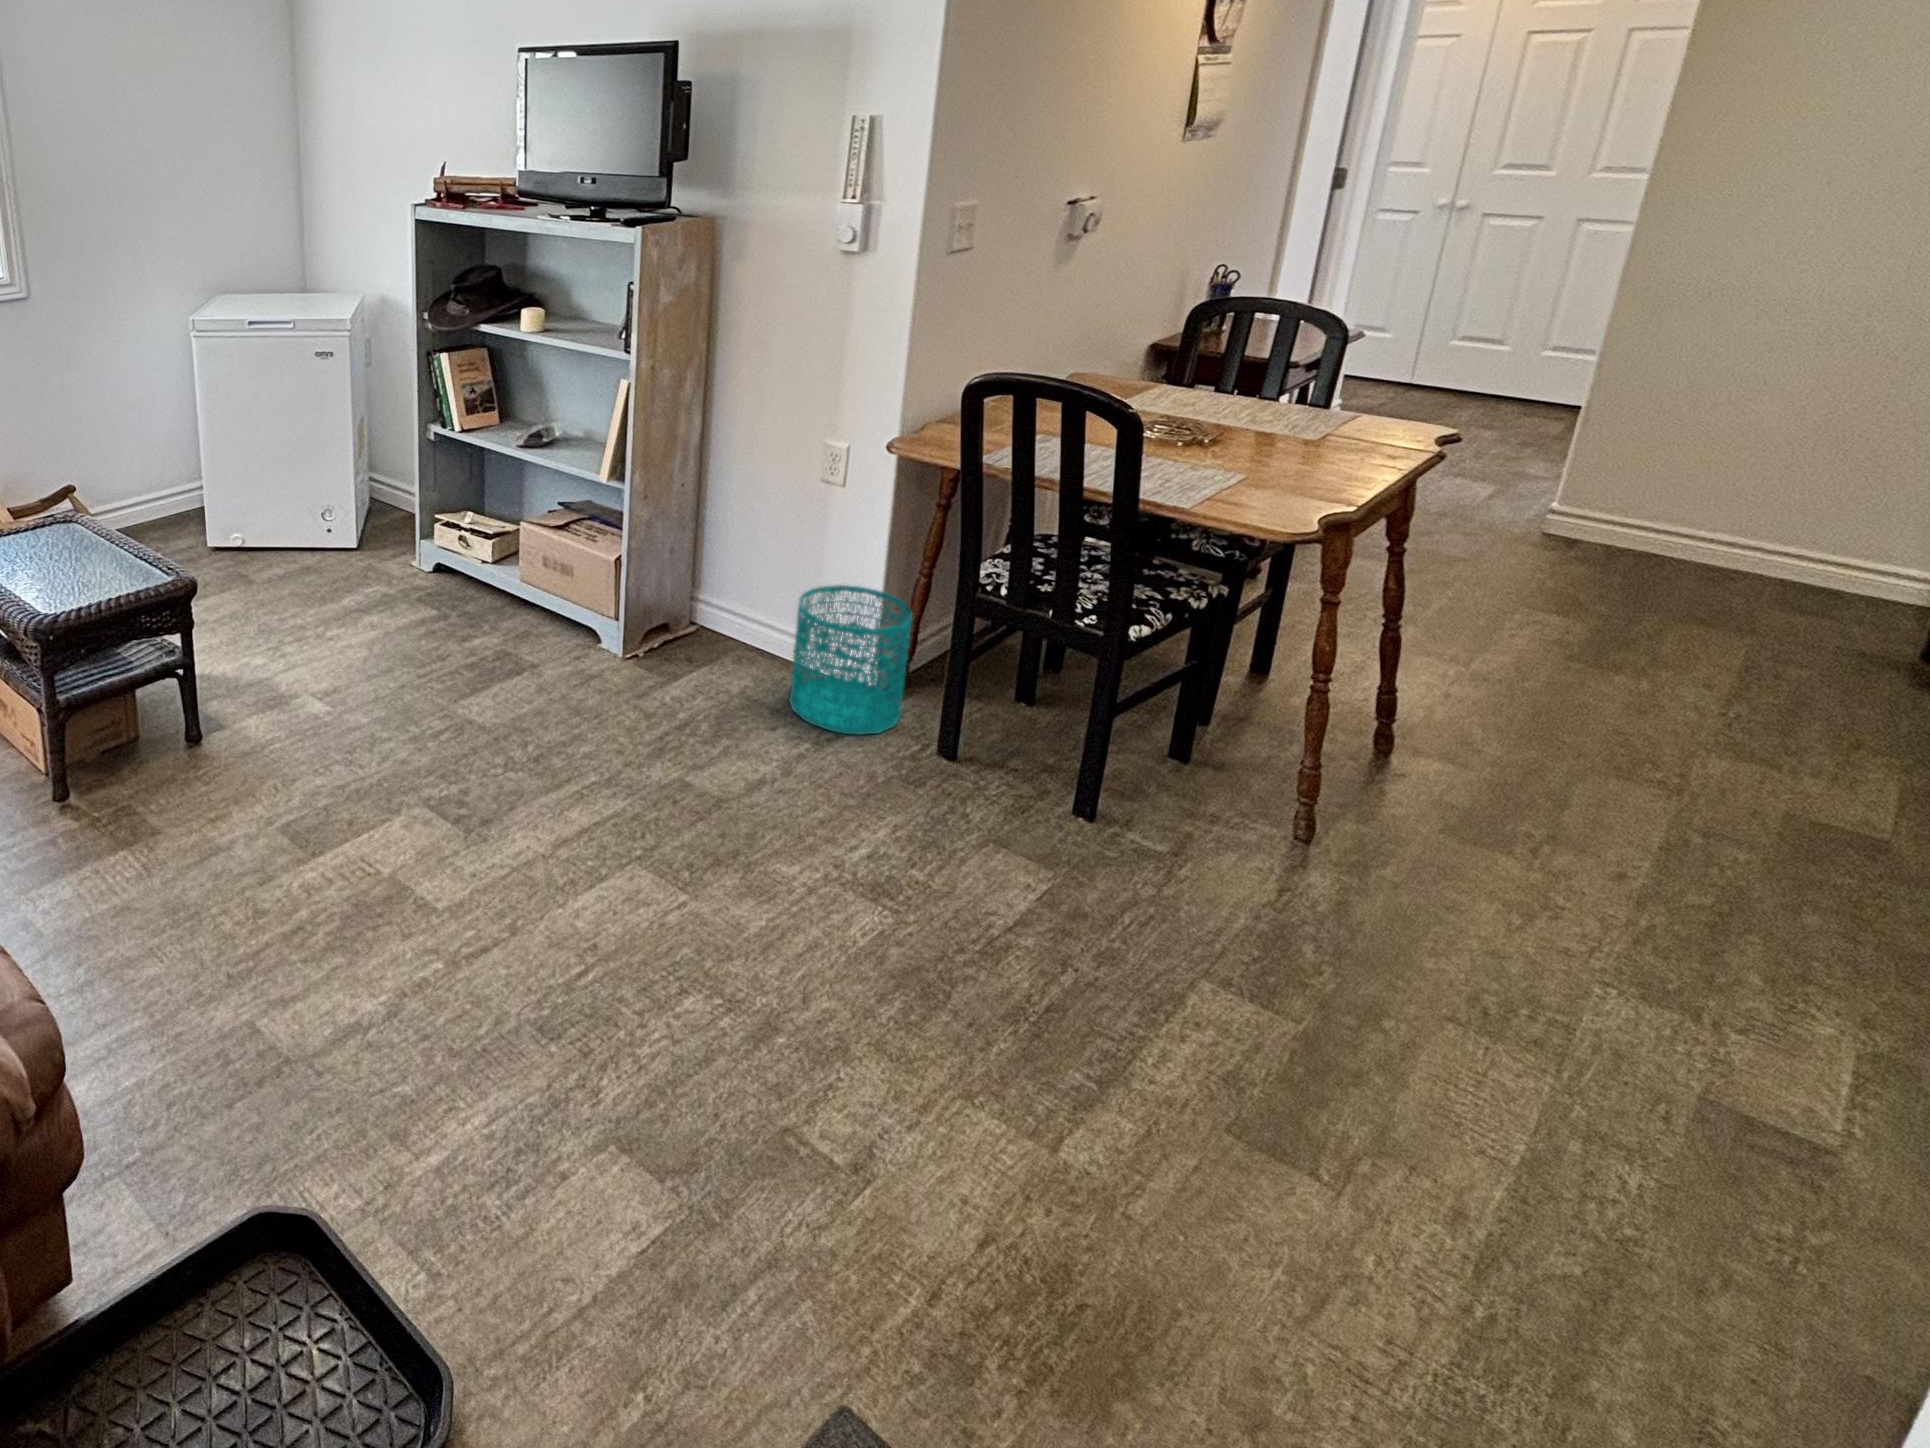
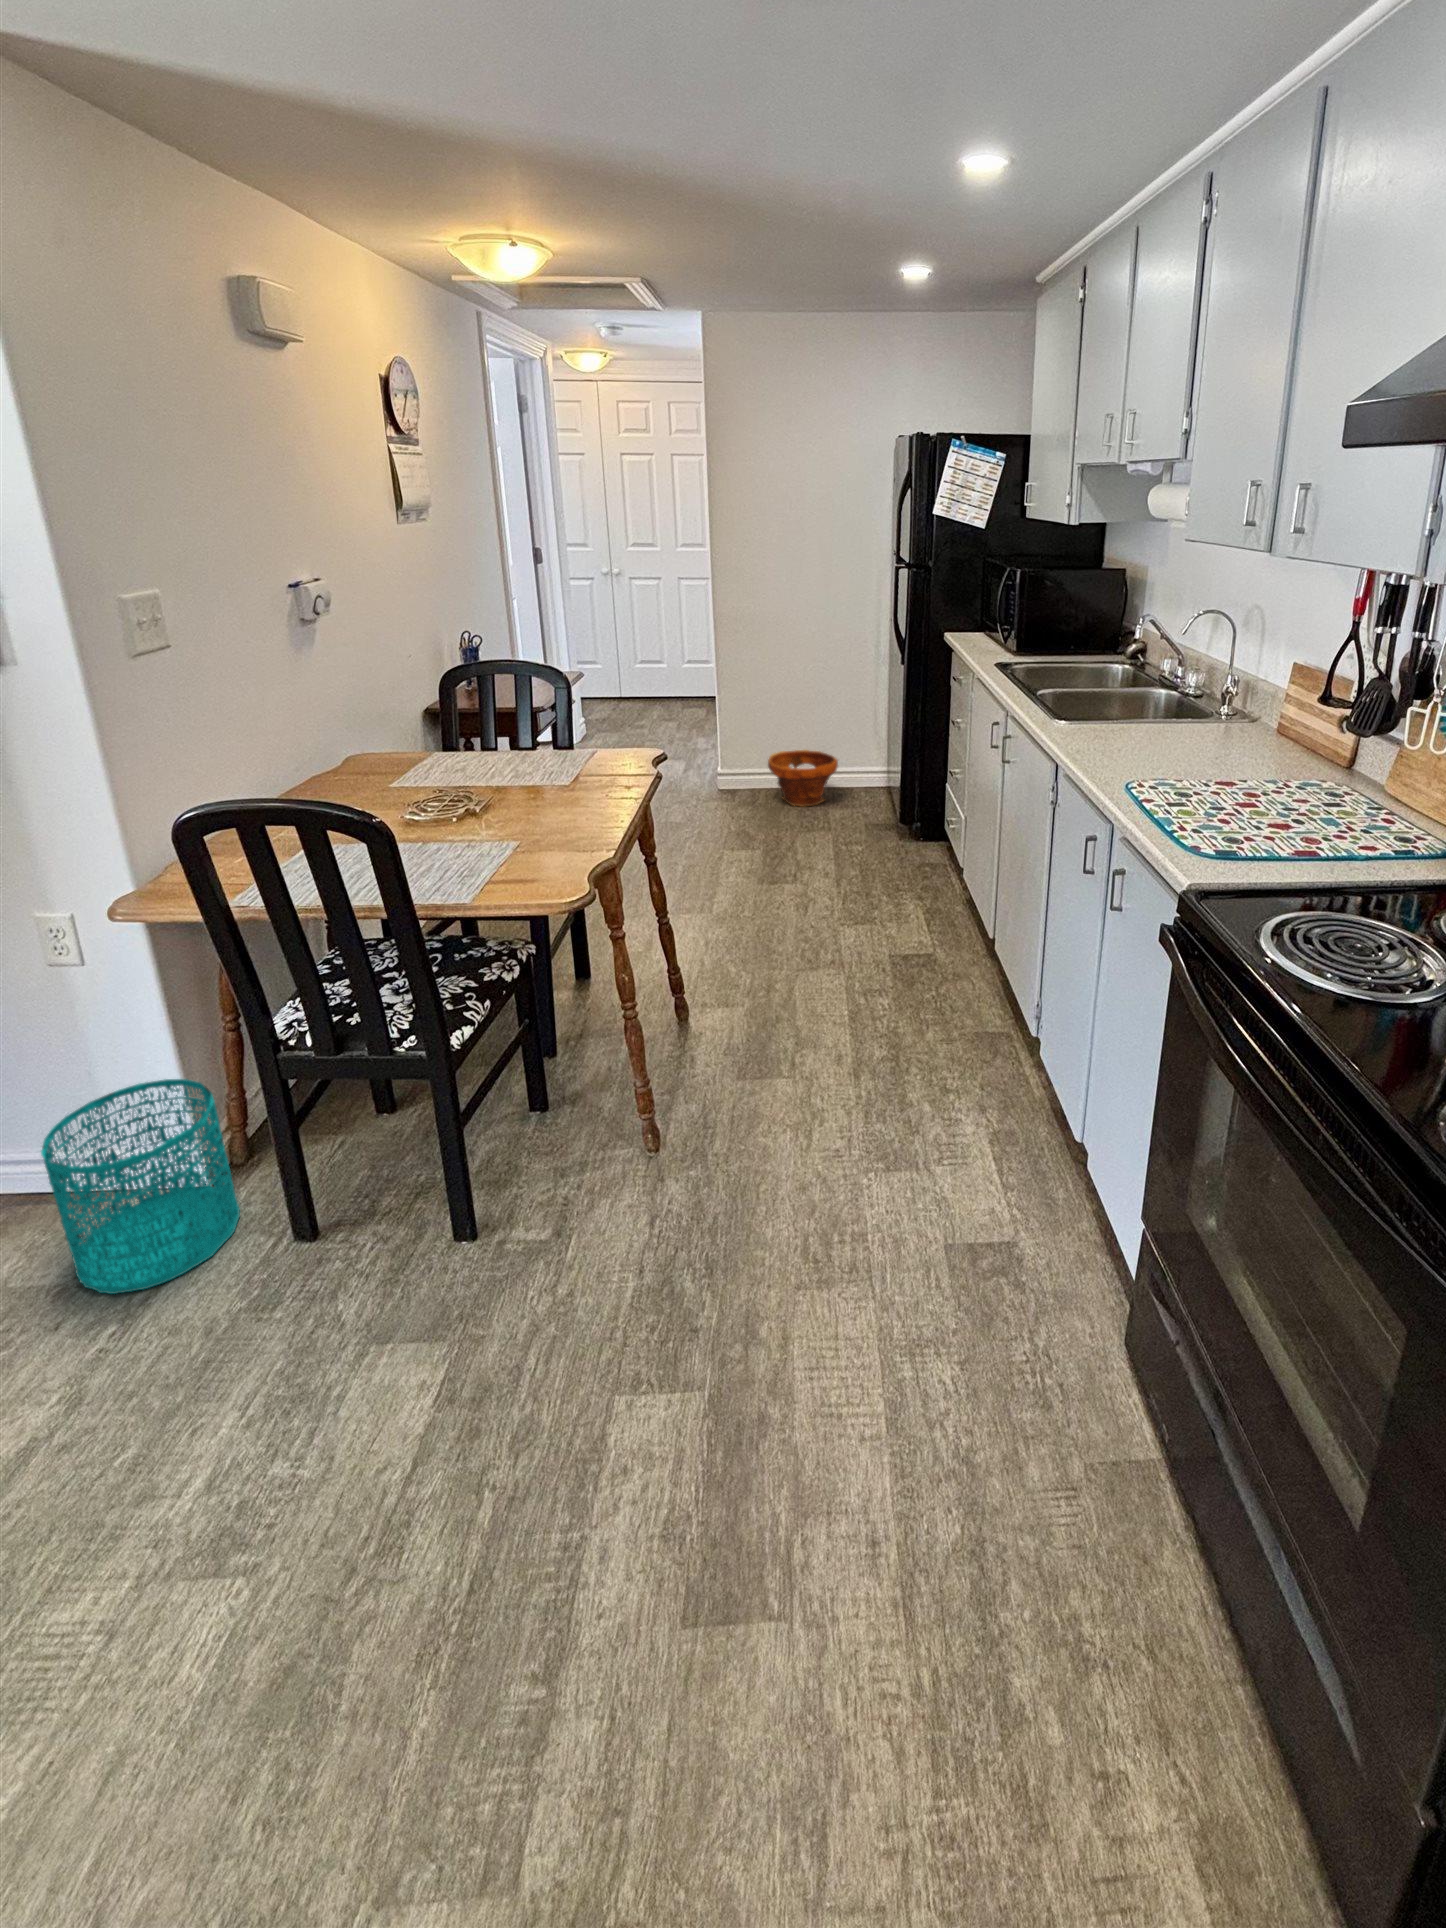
planter: none [1651,496,1807,590] -> present [768,750,838,806]

